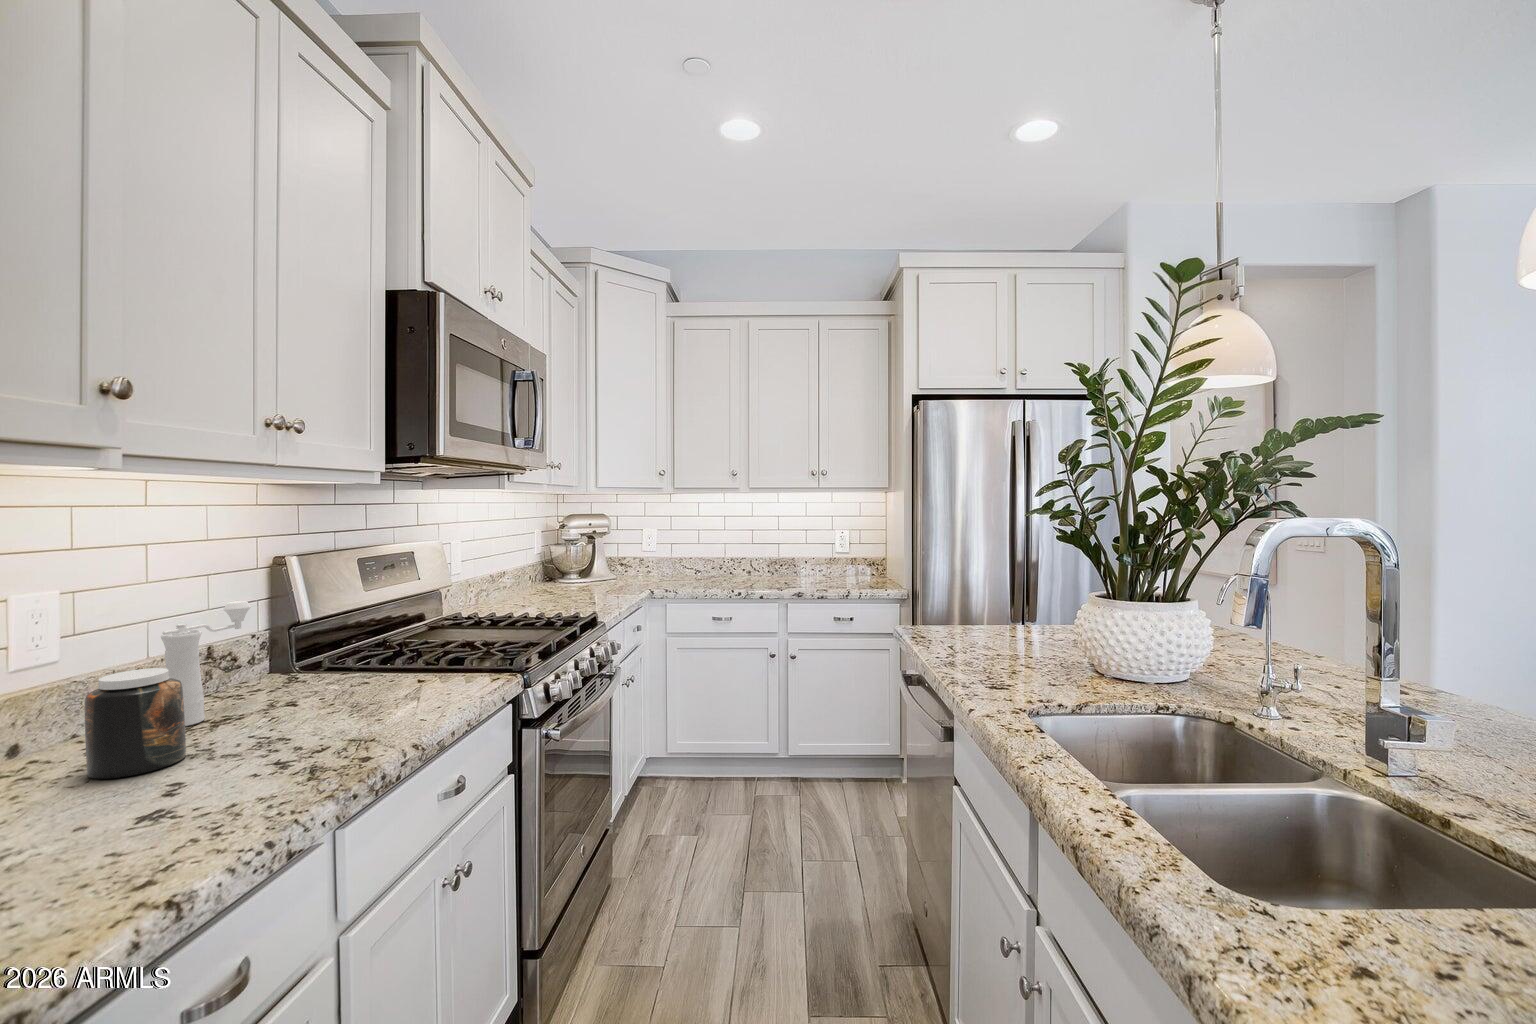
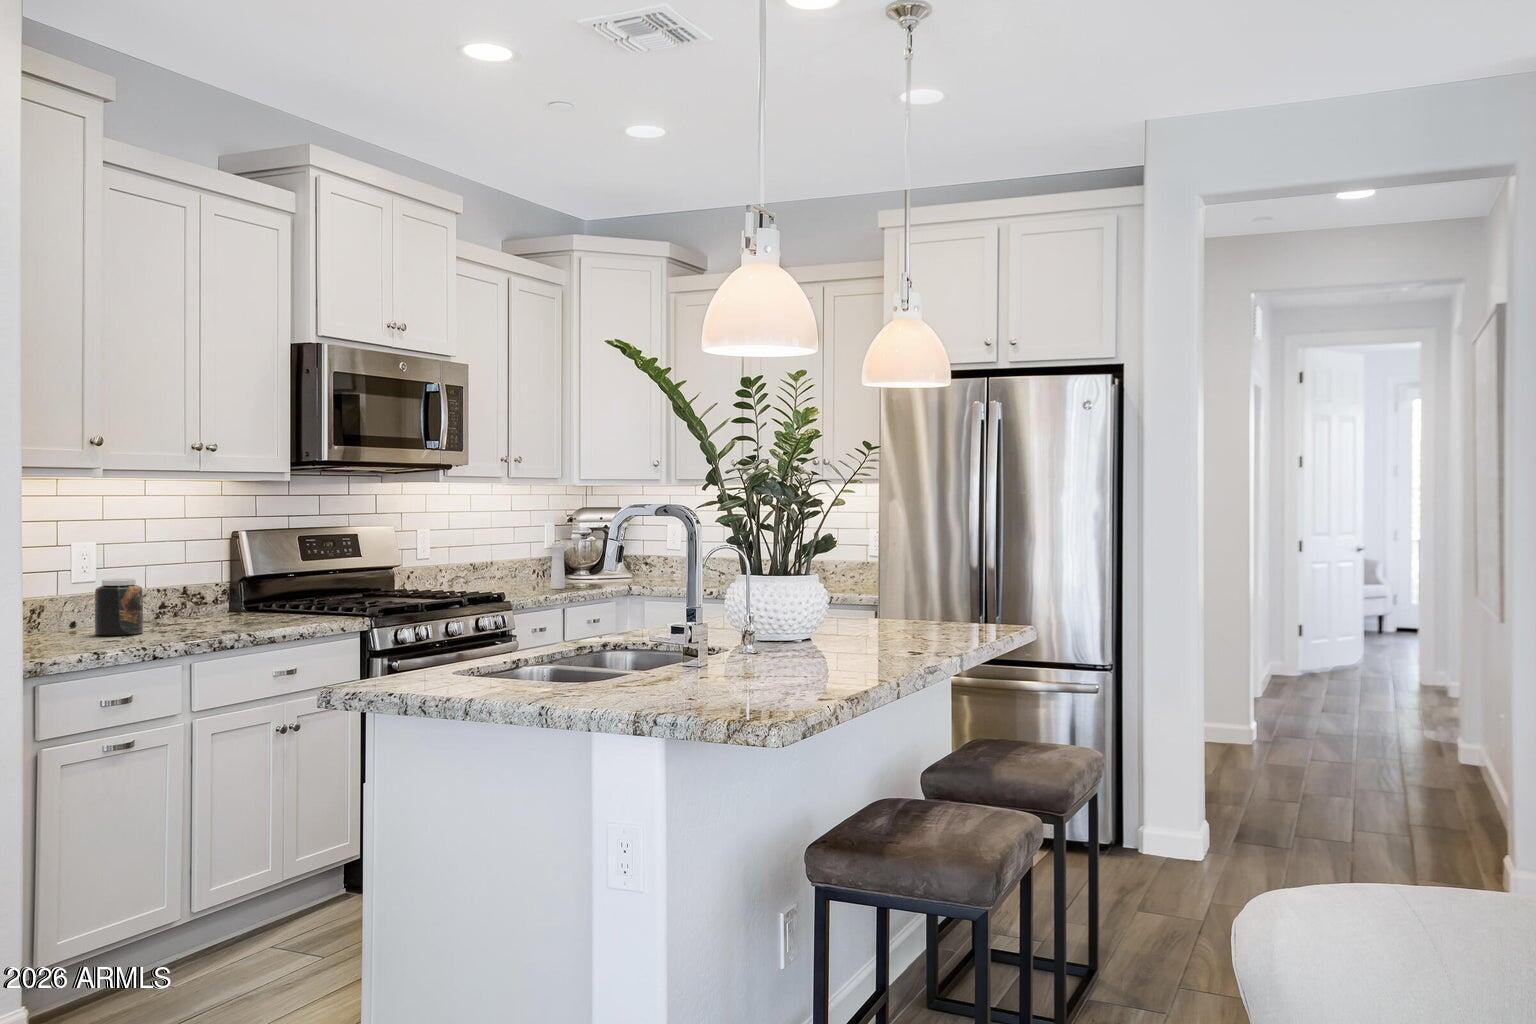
pepper mill: present [161,601,251,726] -> present [550,534,582,589]

